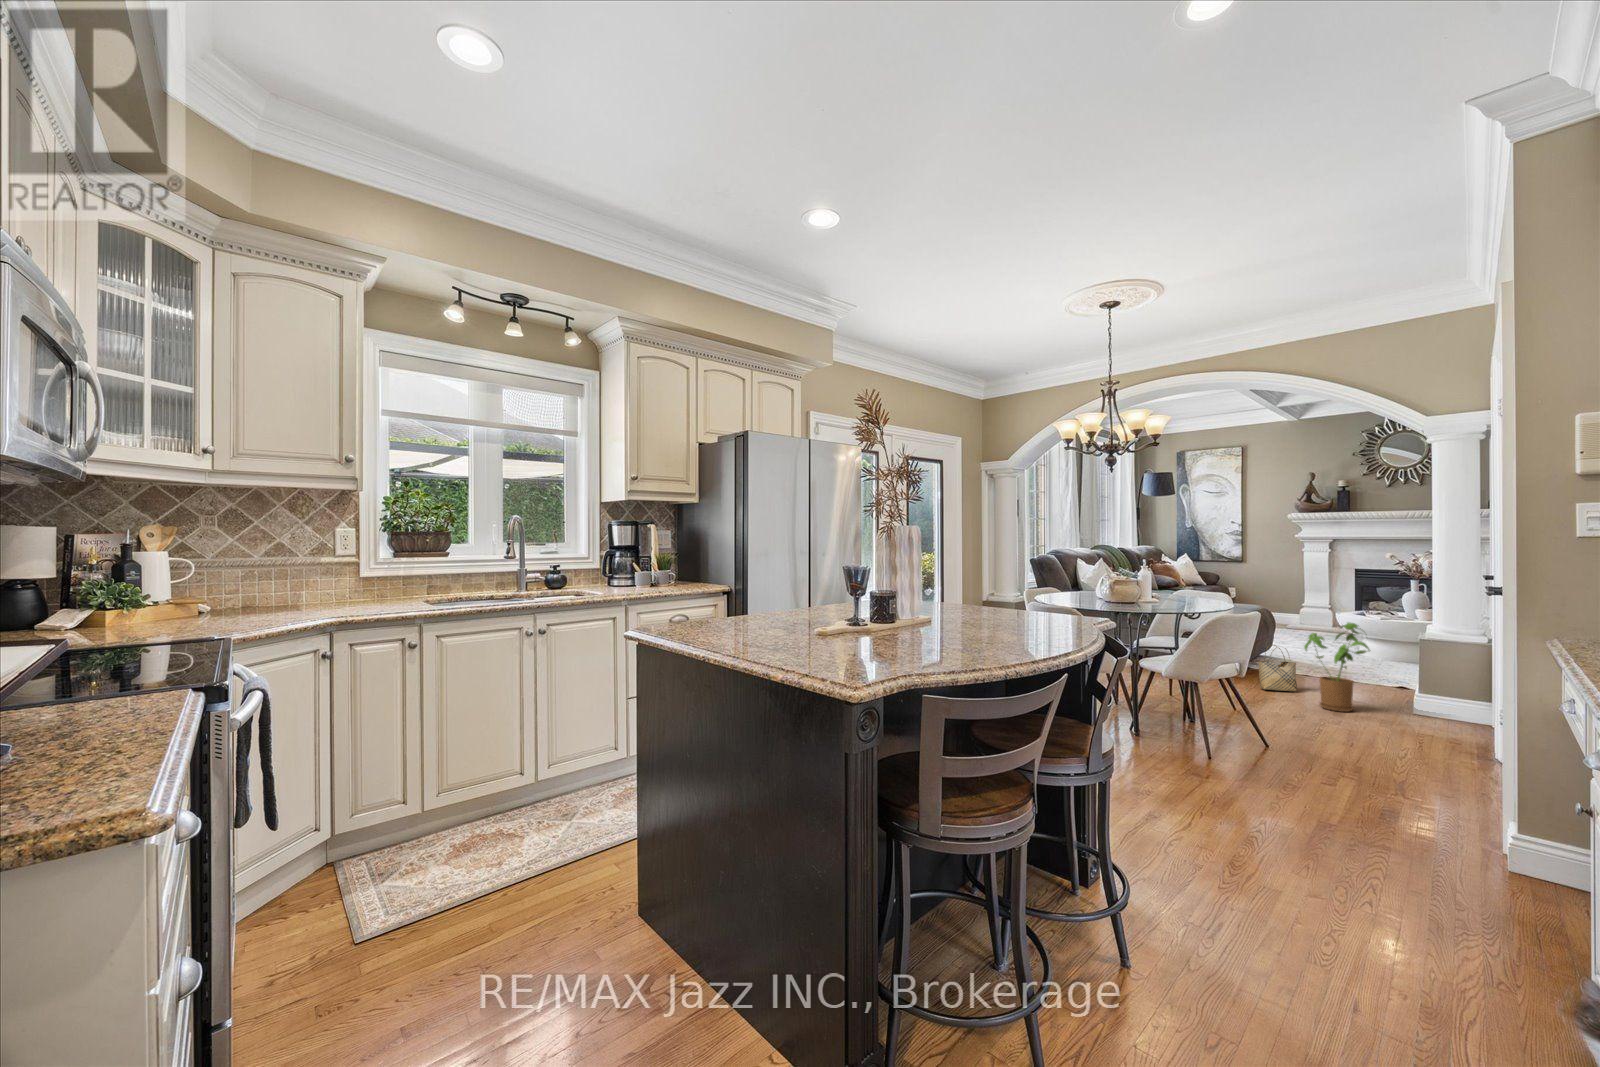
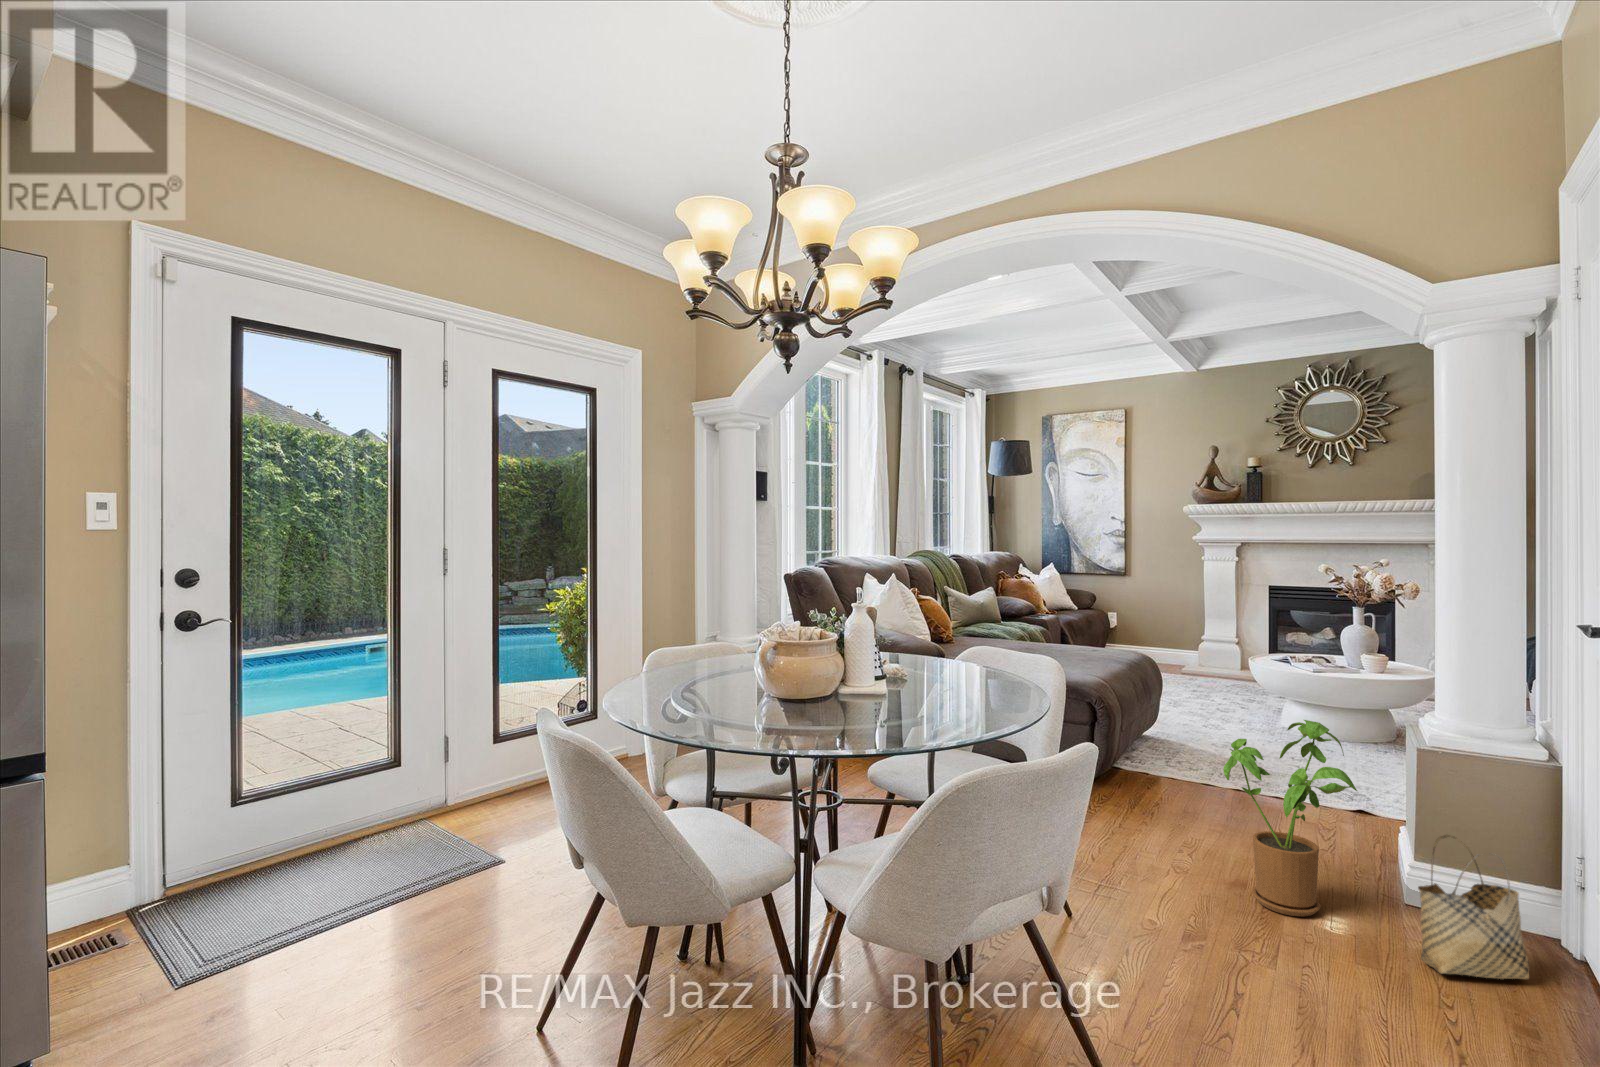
woven basket: present [1258,645,1297,691] -> present [1418,835,1529,979]

